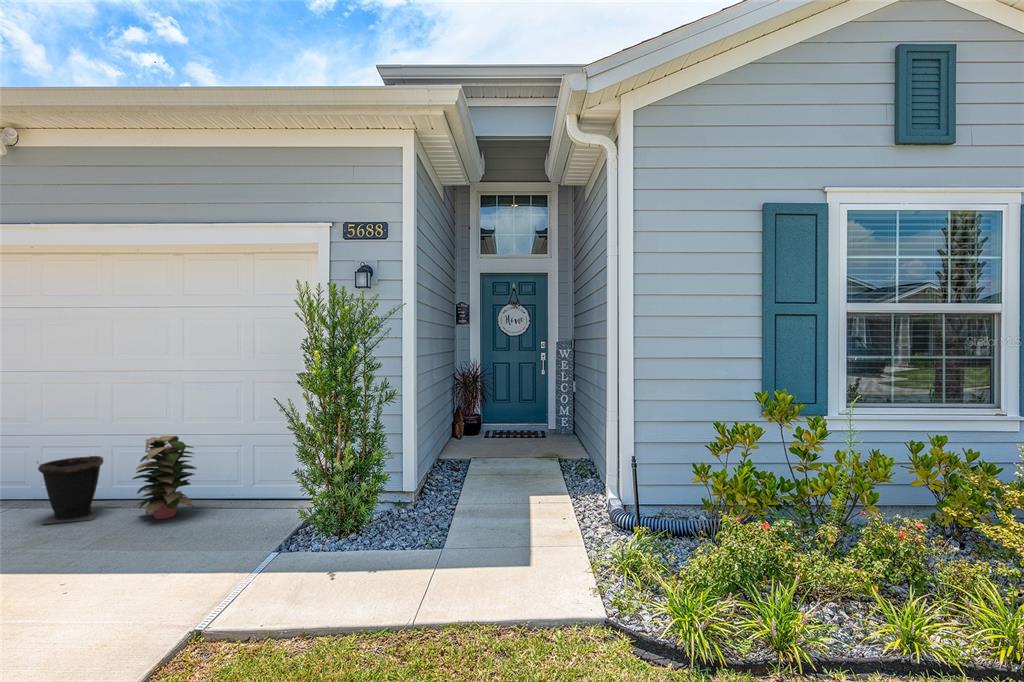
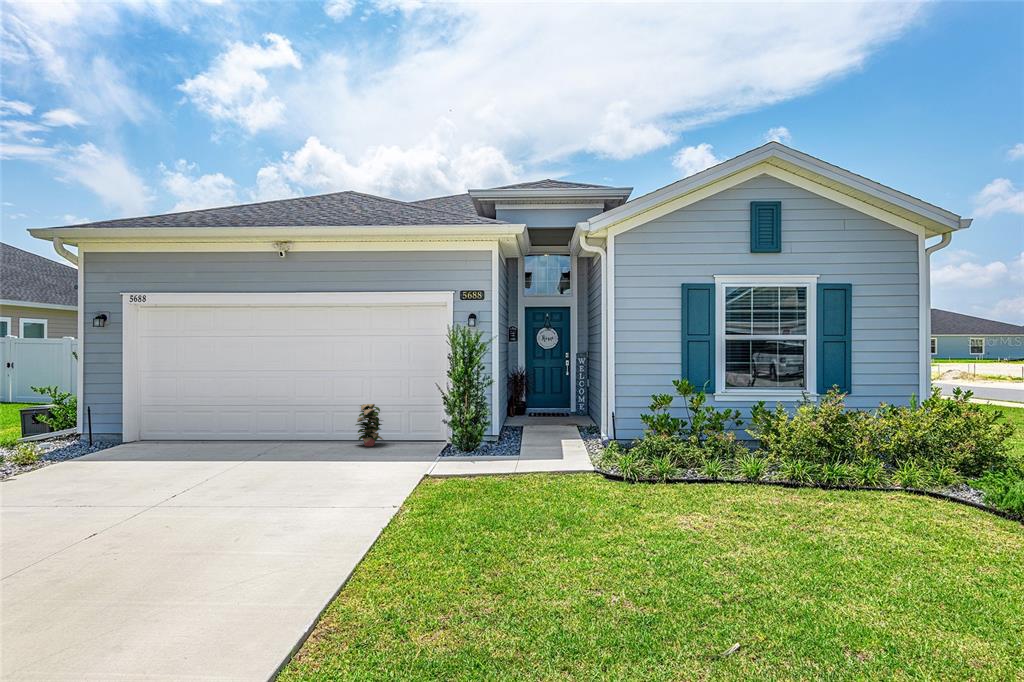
bucket: present [37,456,103,524] -> none [307,415,335,447]

